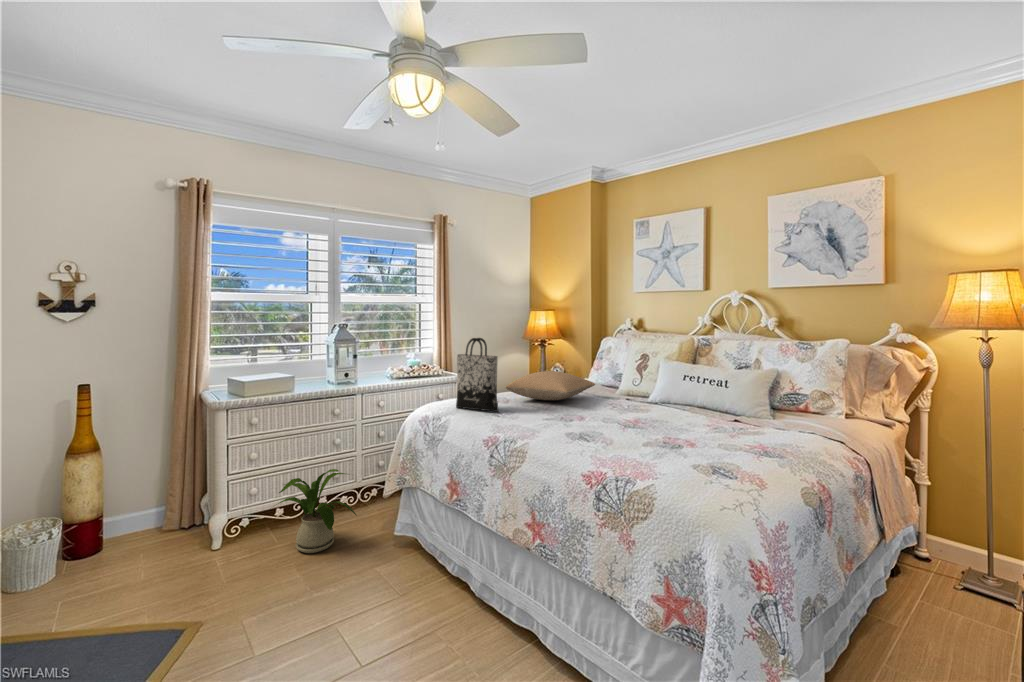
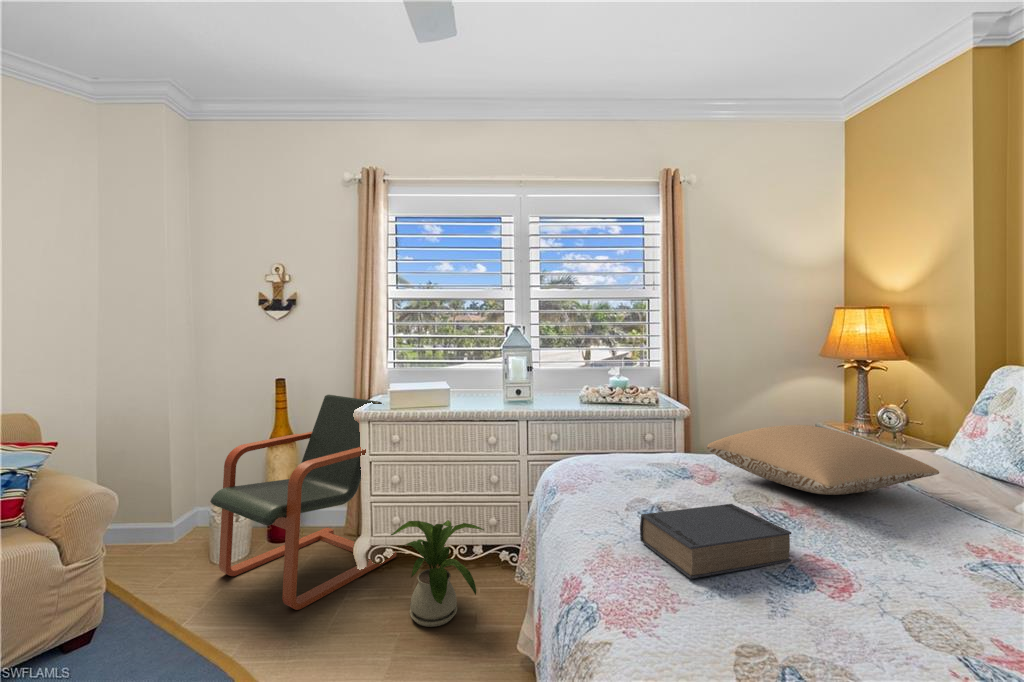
tote bag: present [456,338,499,412] -> none [601,351,667,498]
armchair: none [57,394,243,586] -> present [210,395,396,610]
book: none [508,405,564,429] -> present [640,504,791,579]

